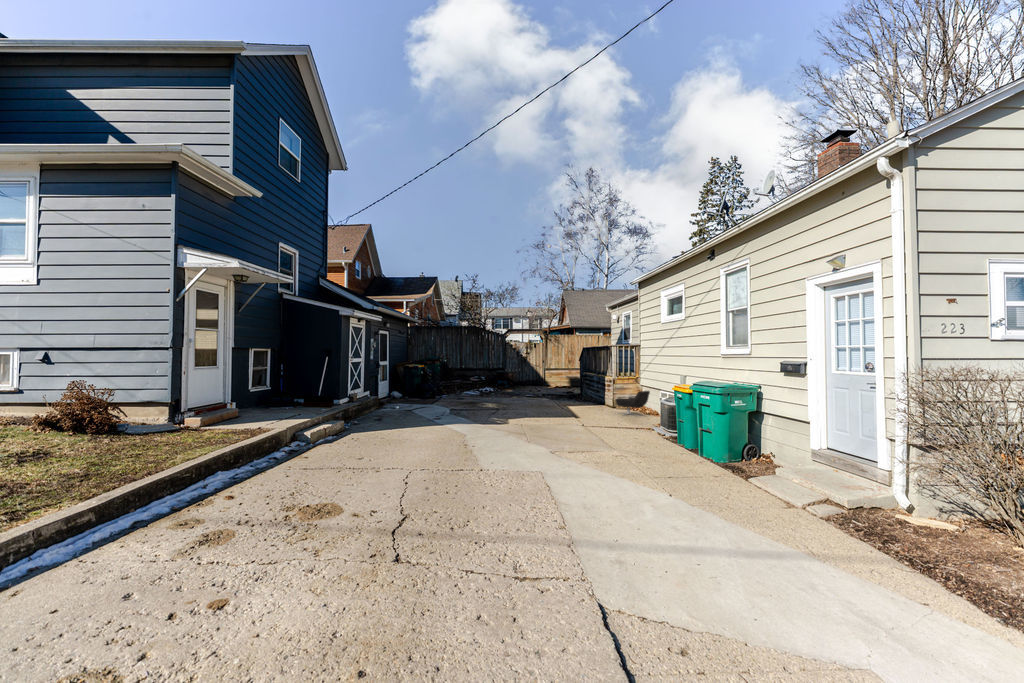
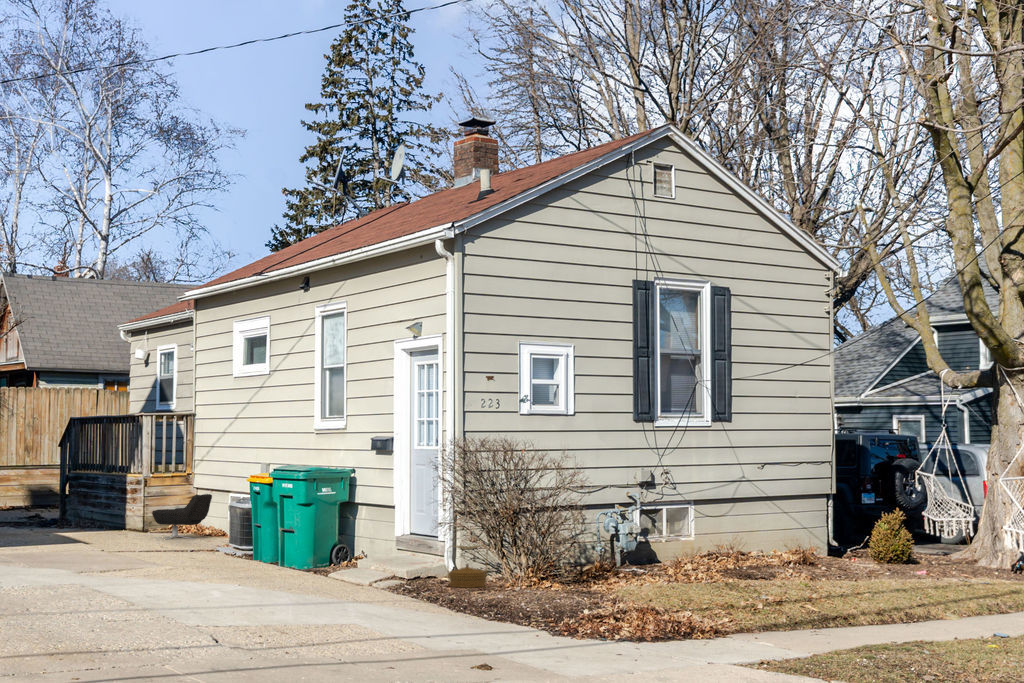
woven basket: none [907,484,966,540] -> present [447,546,488,588]

